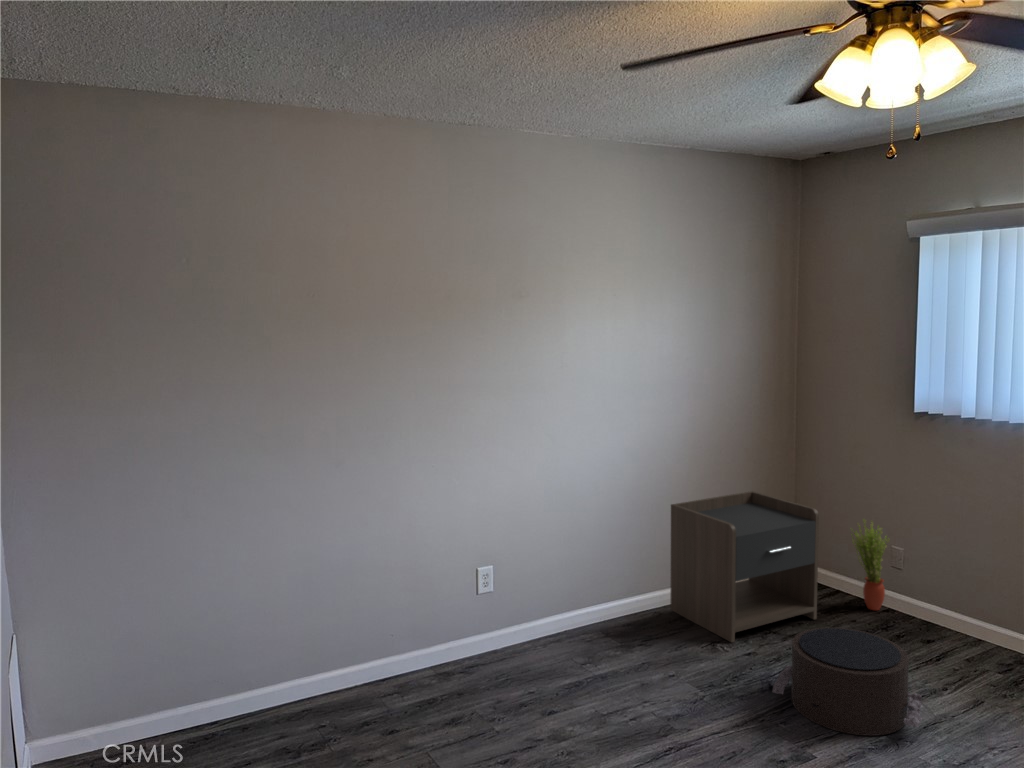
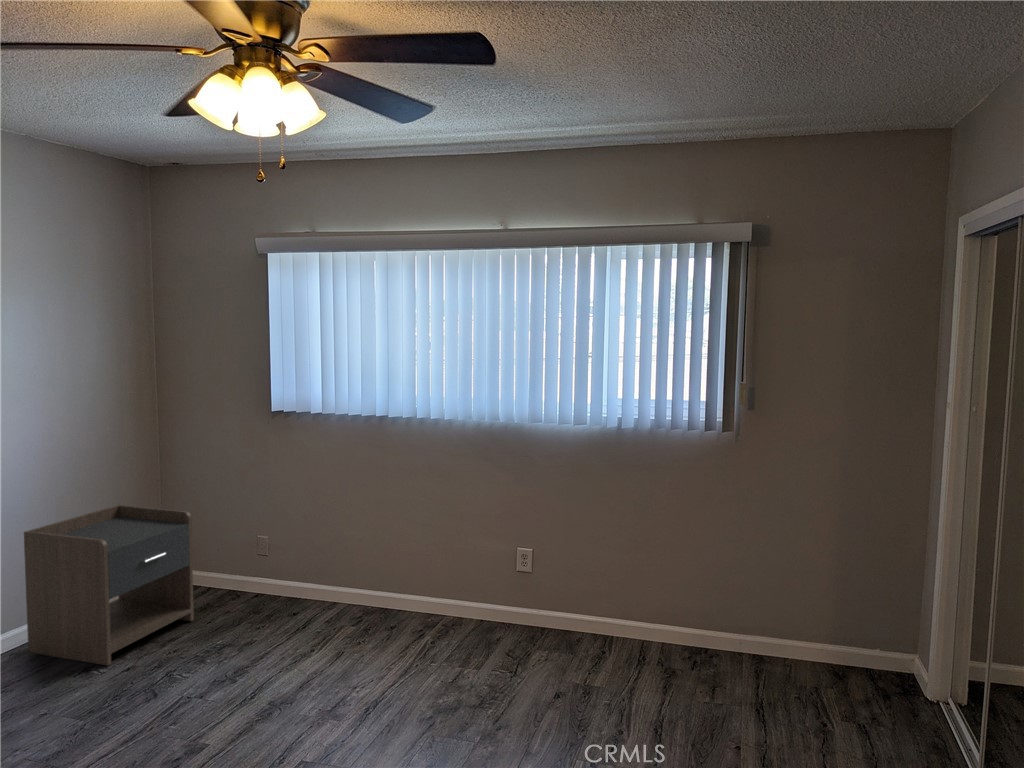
potted plant: present [852,520,889,610] -> none [220,515,257,599]
pouf: present [773,627,922,736] -> none [160,615,297,713]

